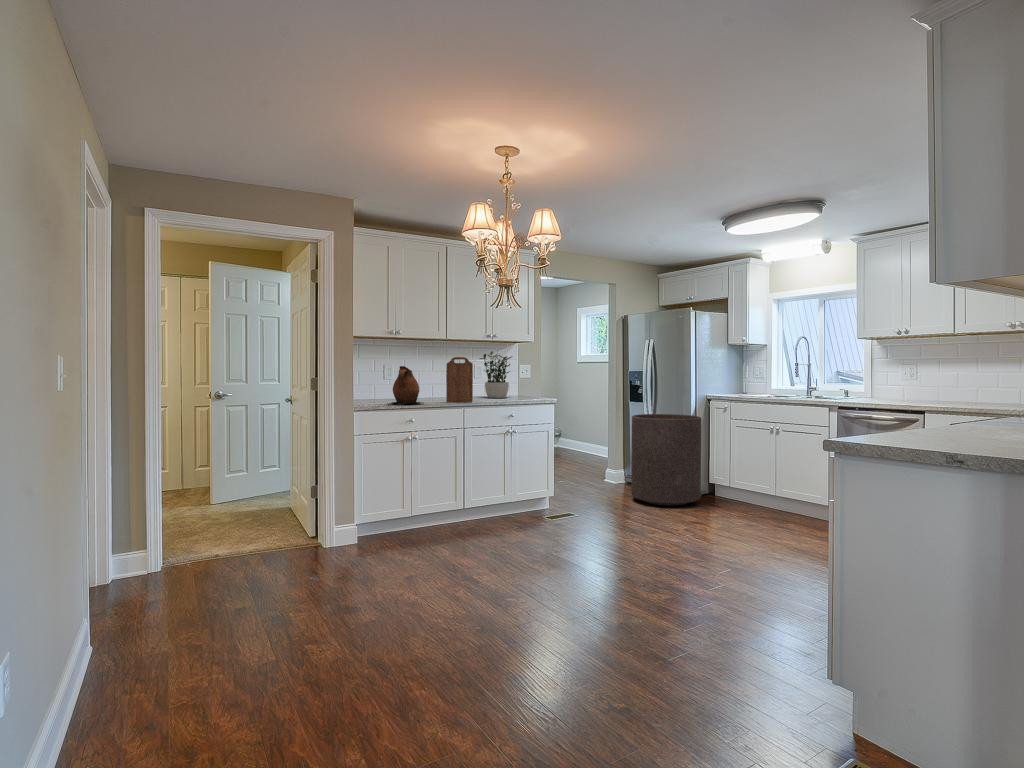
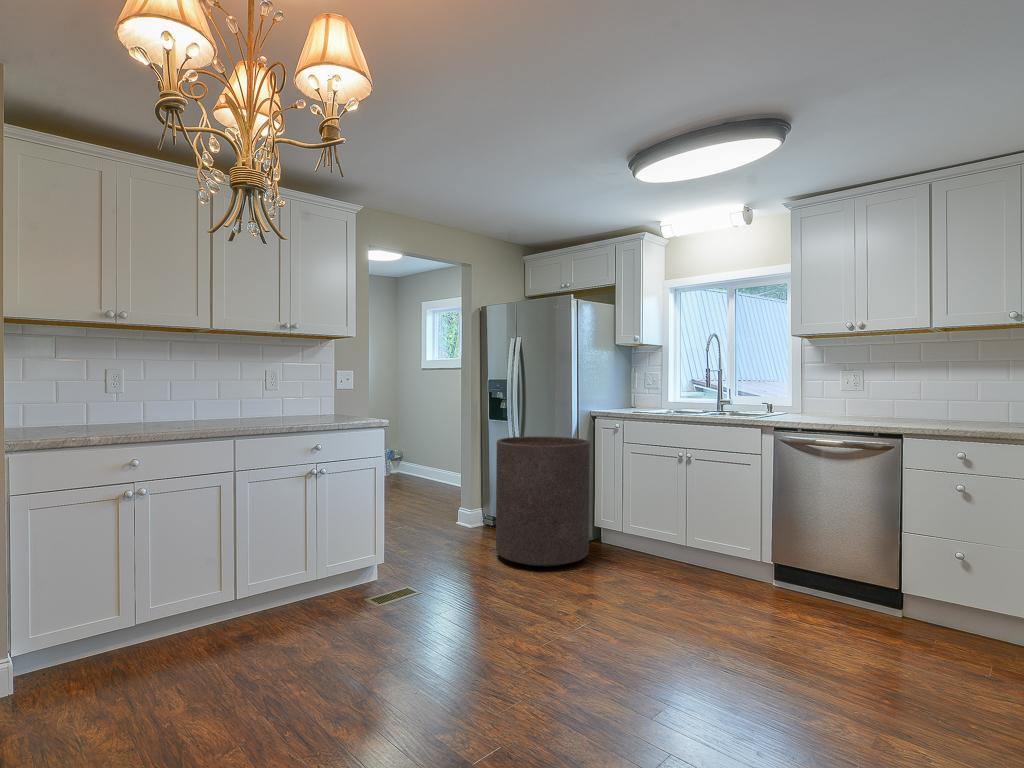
potted plant: present [480,351,512,398] -> none [264,346,321,418]
cutting board: present [446,357,473,402] -> none [194,352,243,428]
ceramic pitcher: present [392,366,424,404] -> none [68,365,144,434]

